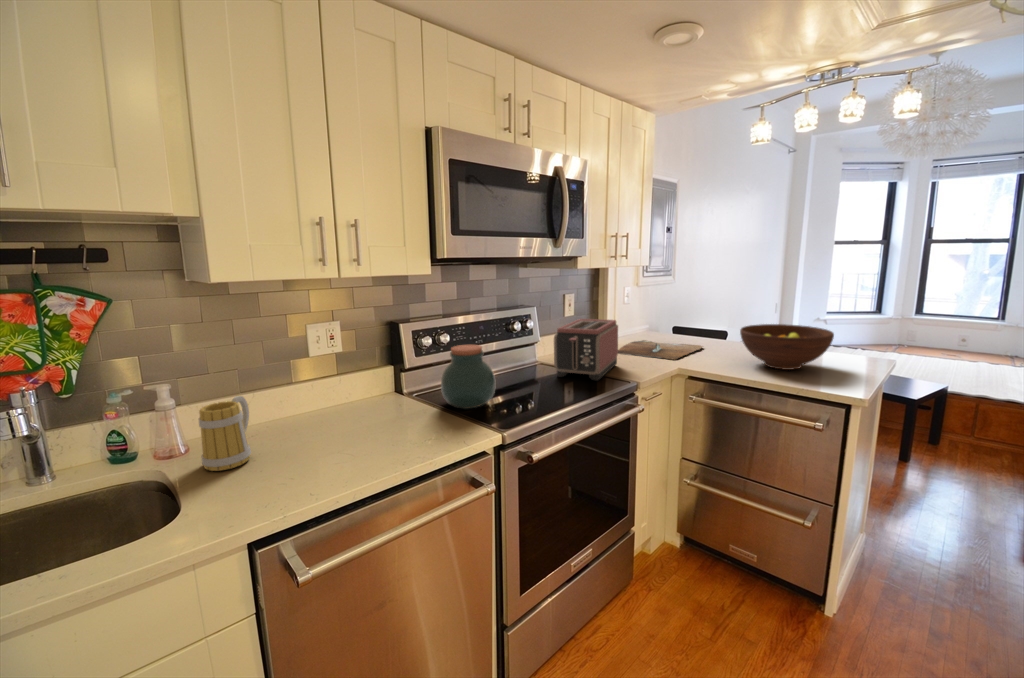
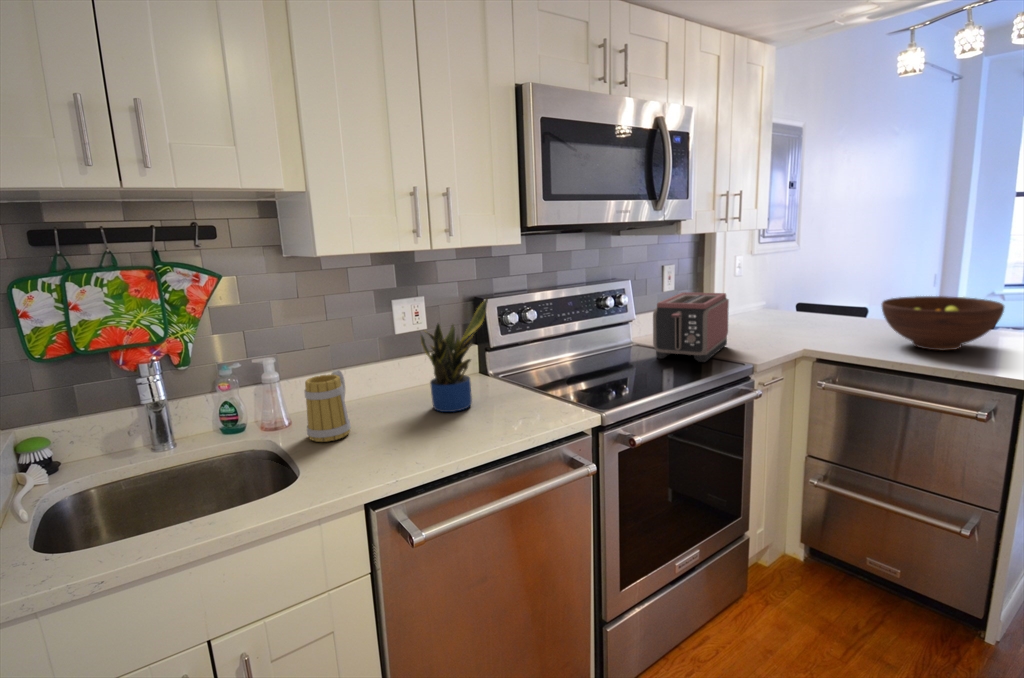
potted plant: none [331,324,399,434] -> present [421,298,488,412]
cutting board: present [618,340,703,359] -> none [725,318,835,340]
jar: present [441,345,495,409] -> none [531,320,590,389]

